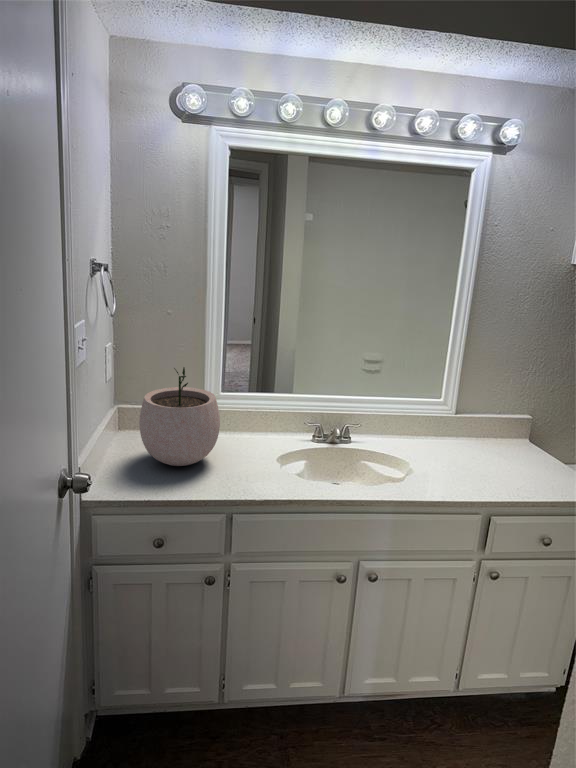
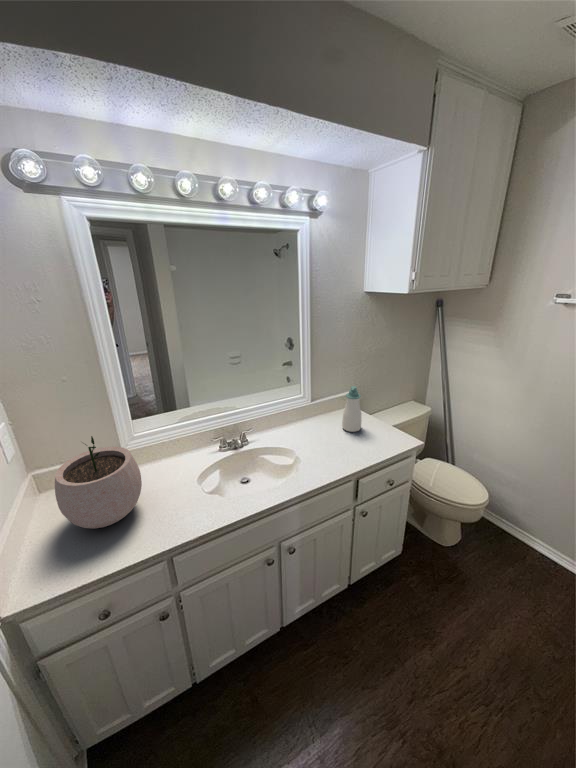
soap bottle: none [493,395,529,464] -> present [342,386,362,432]

